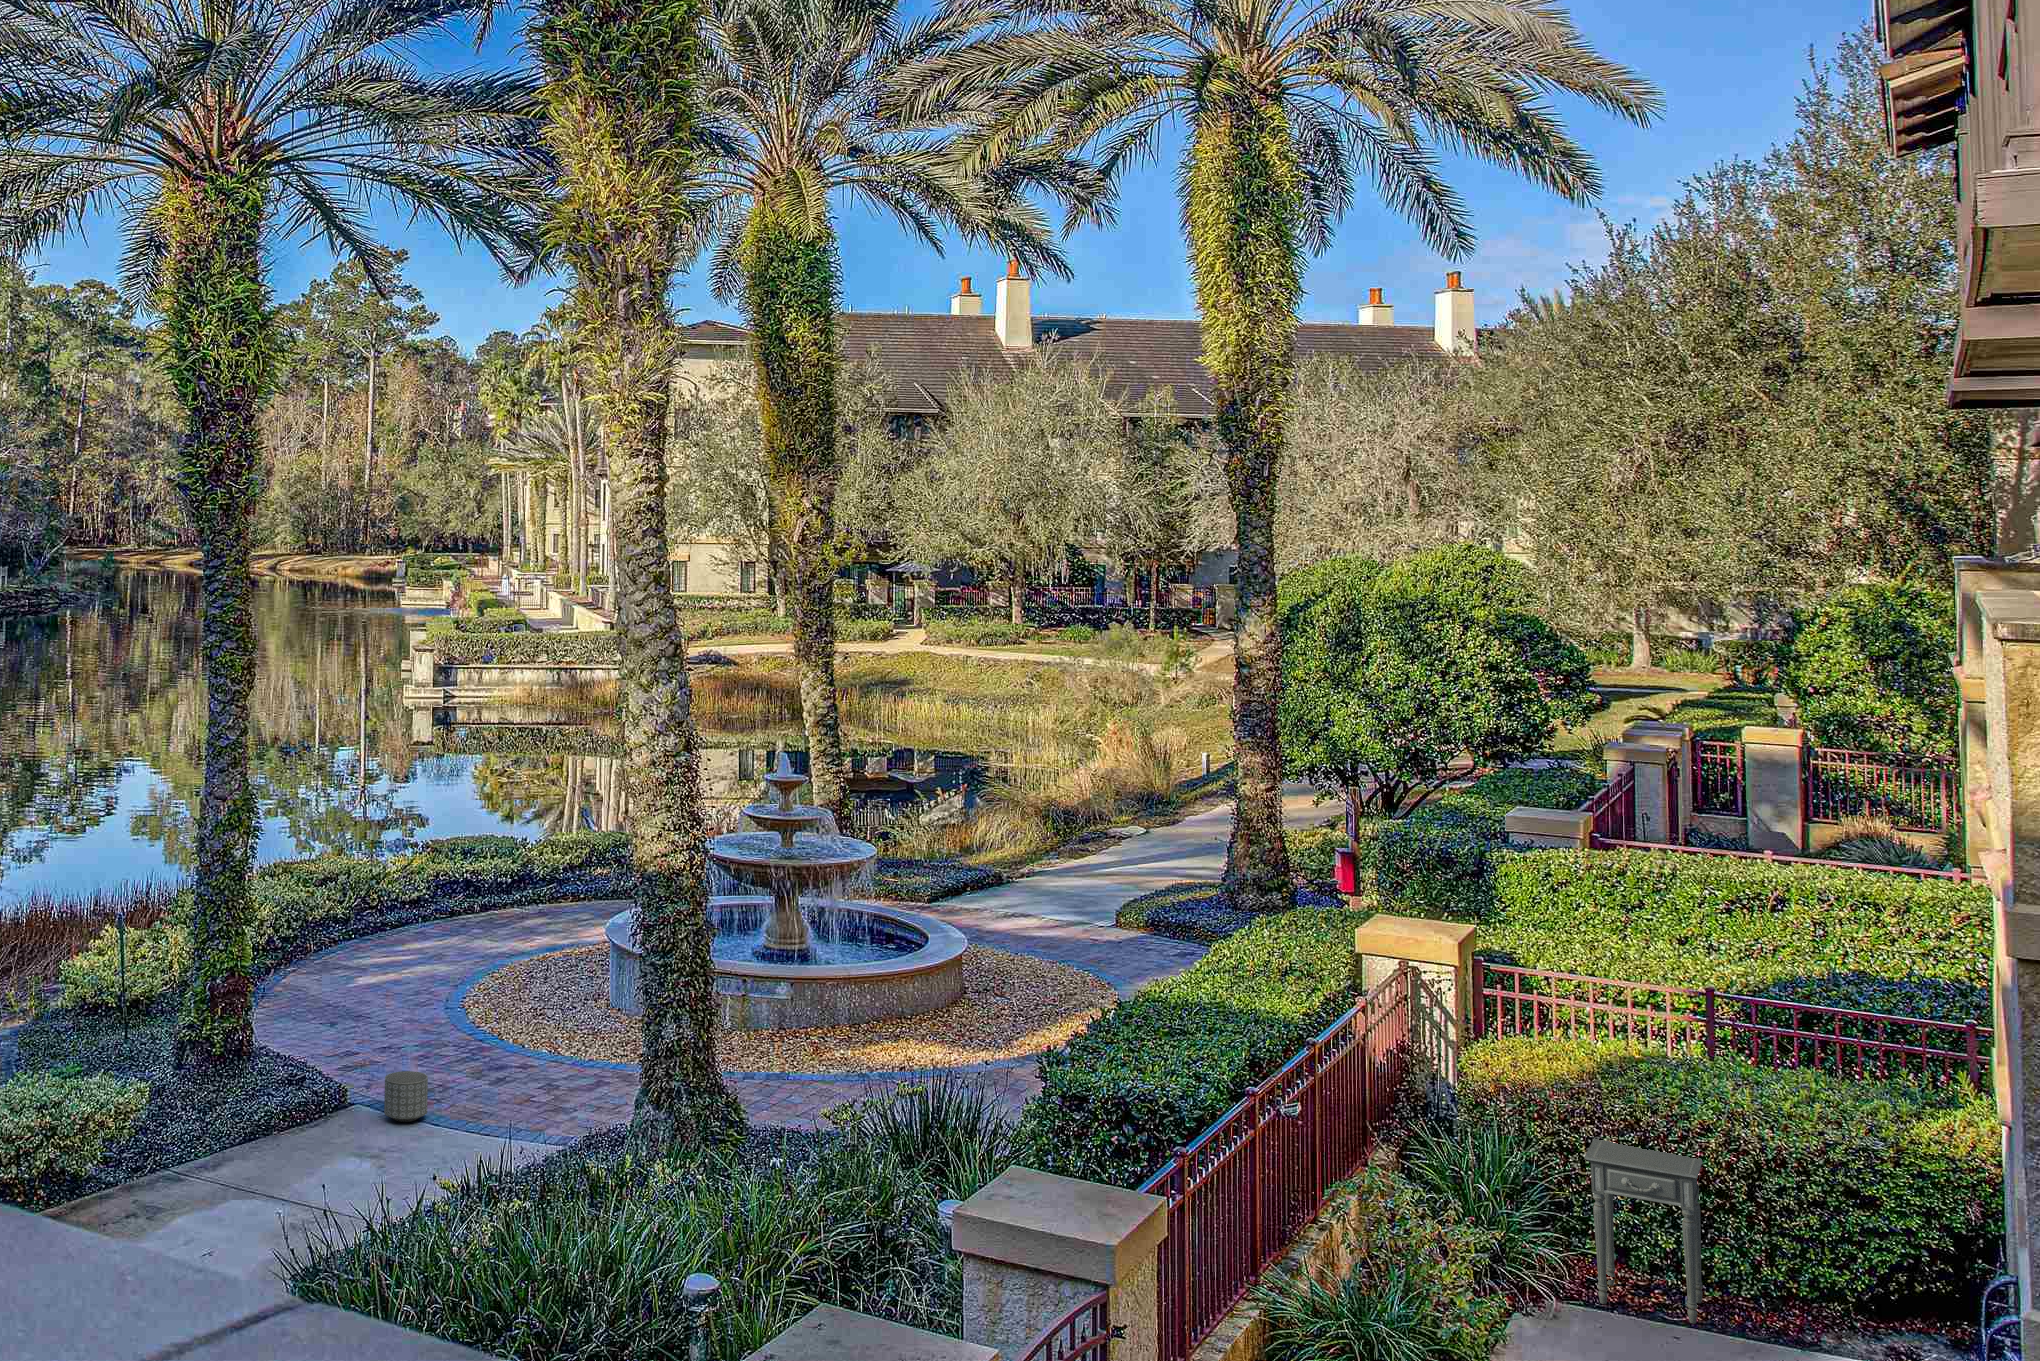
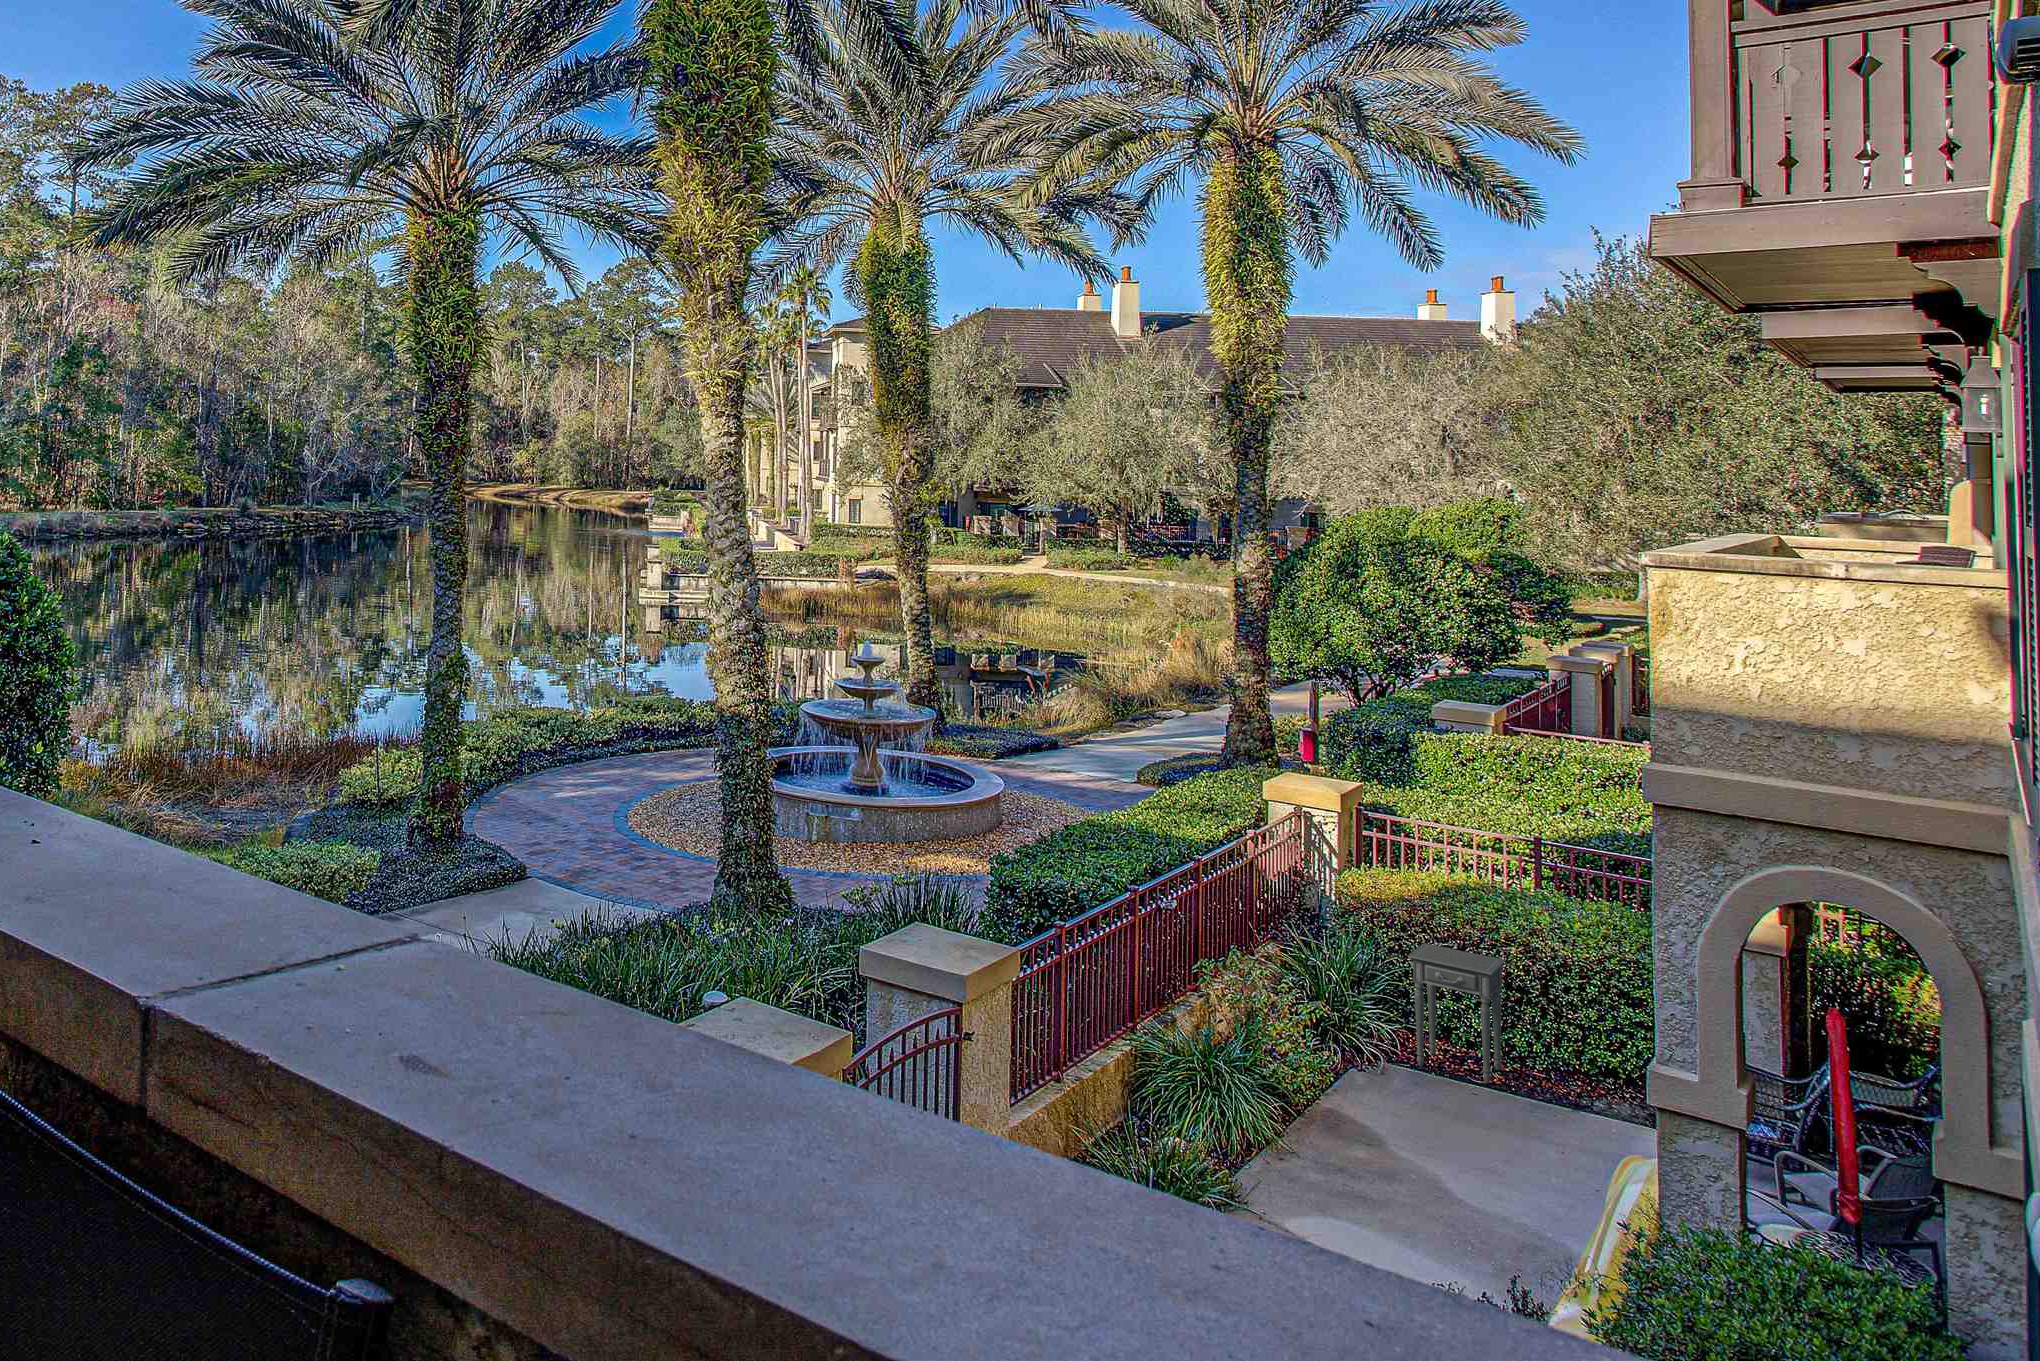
planter: present [384,1071,428,1122] -> none [544,856,575,891]

